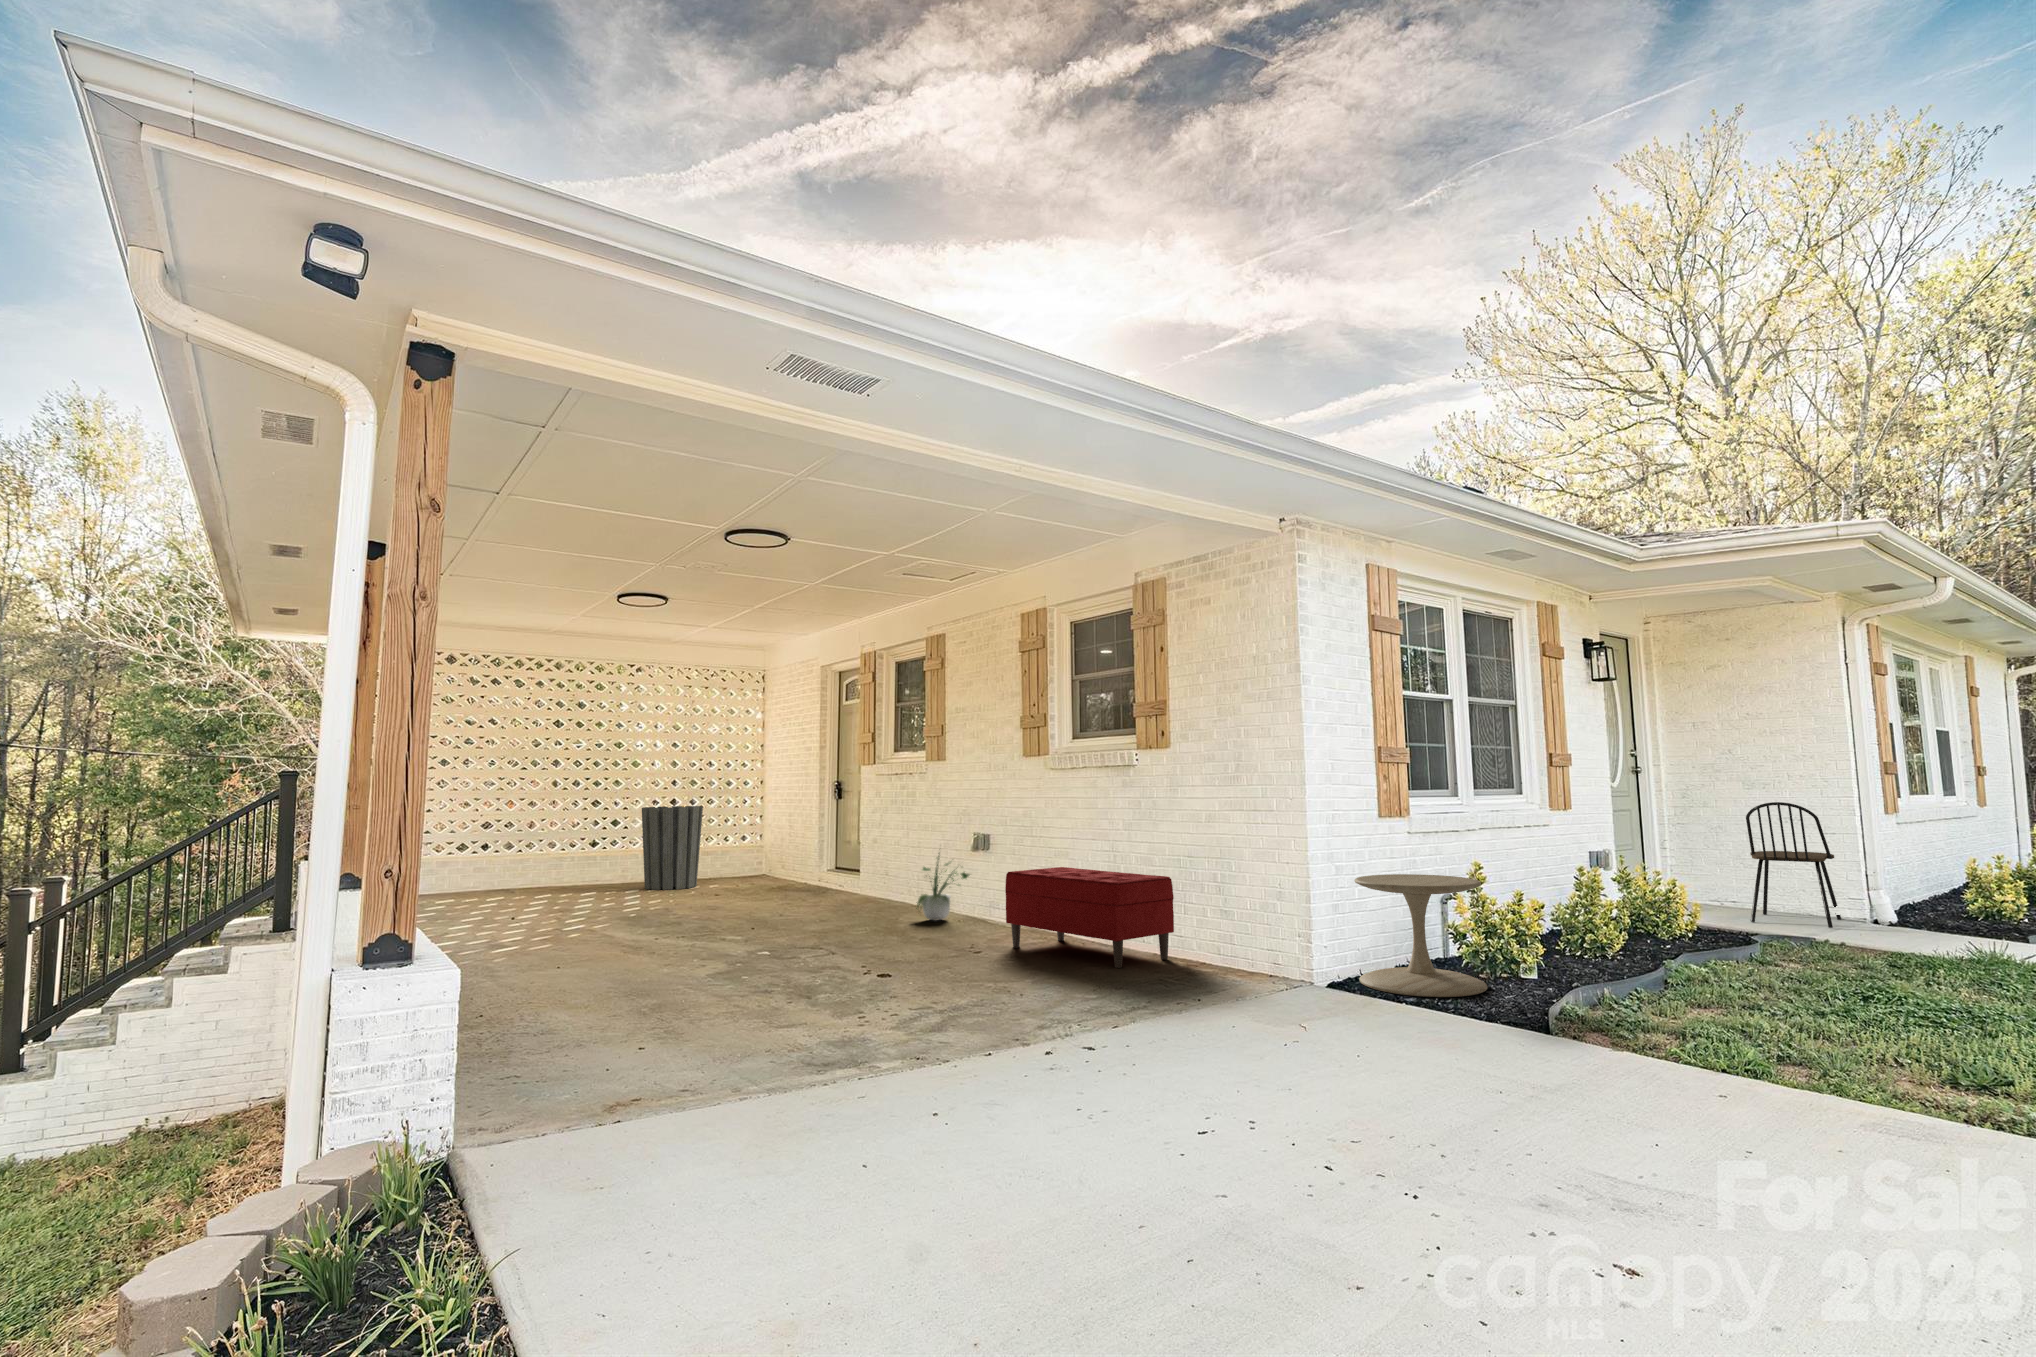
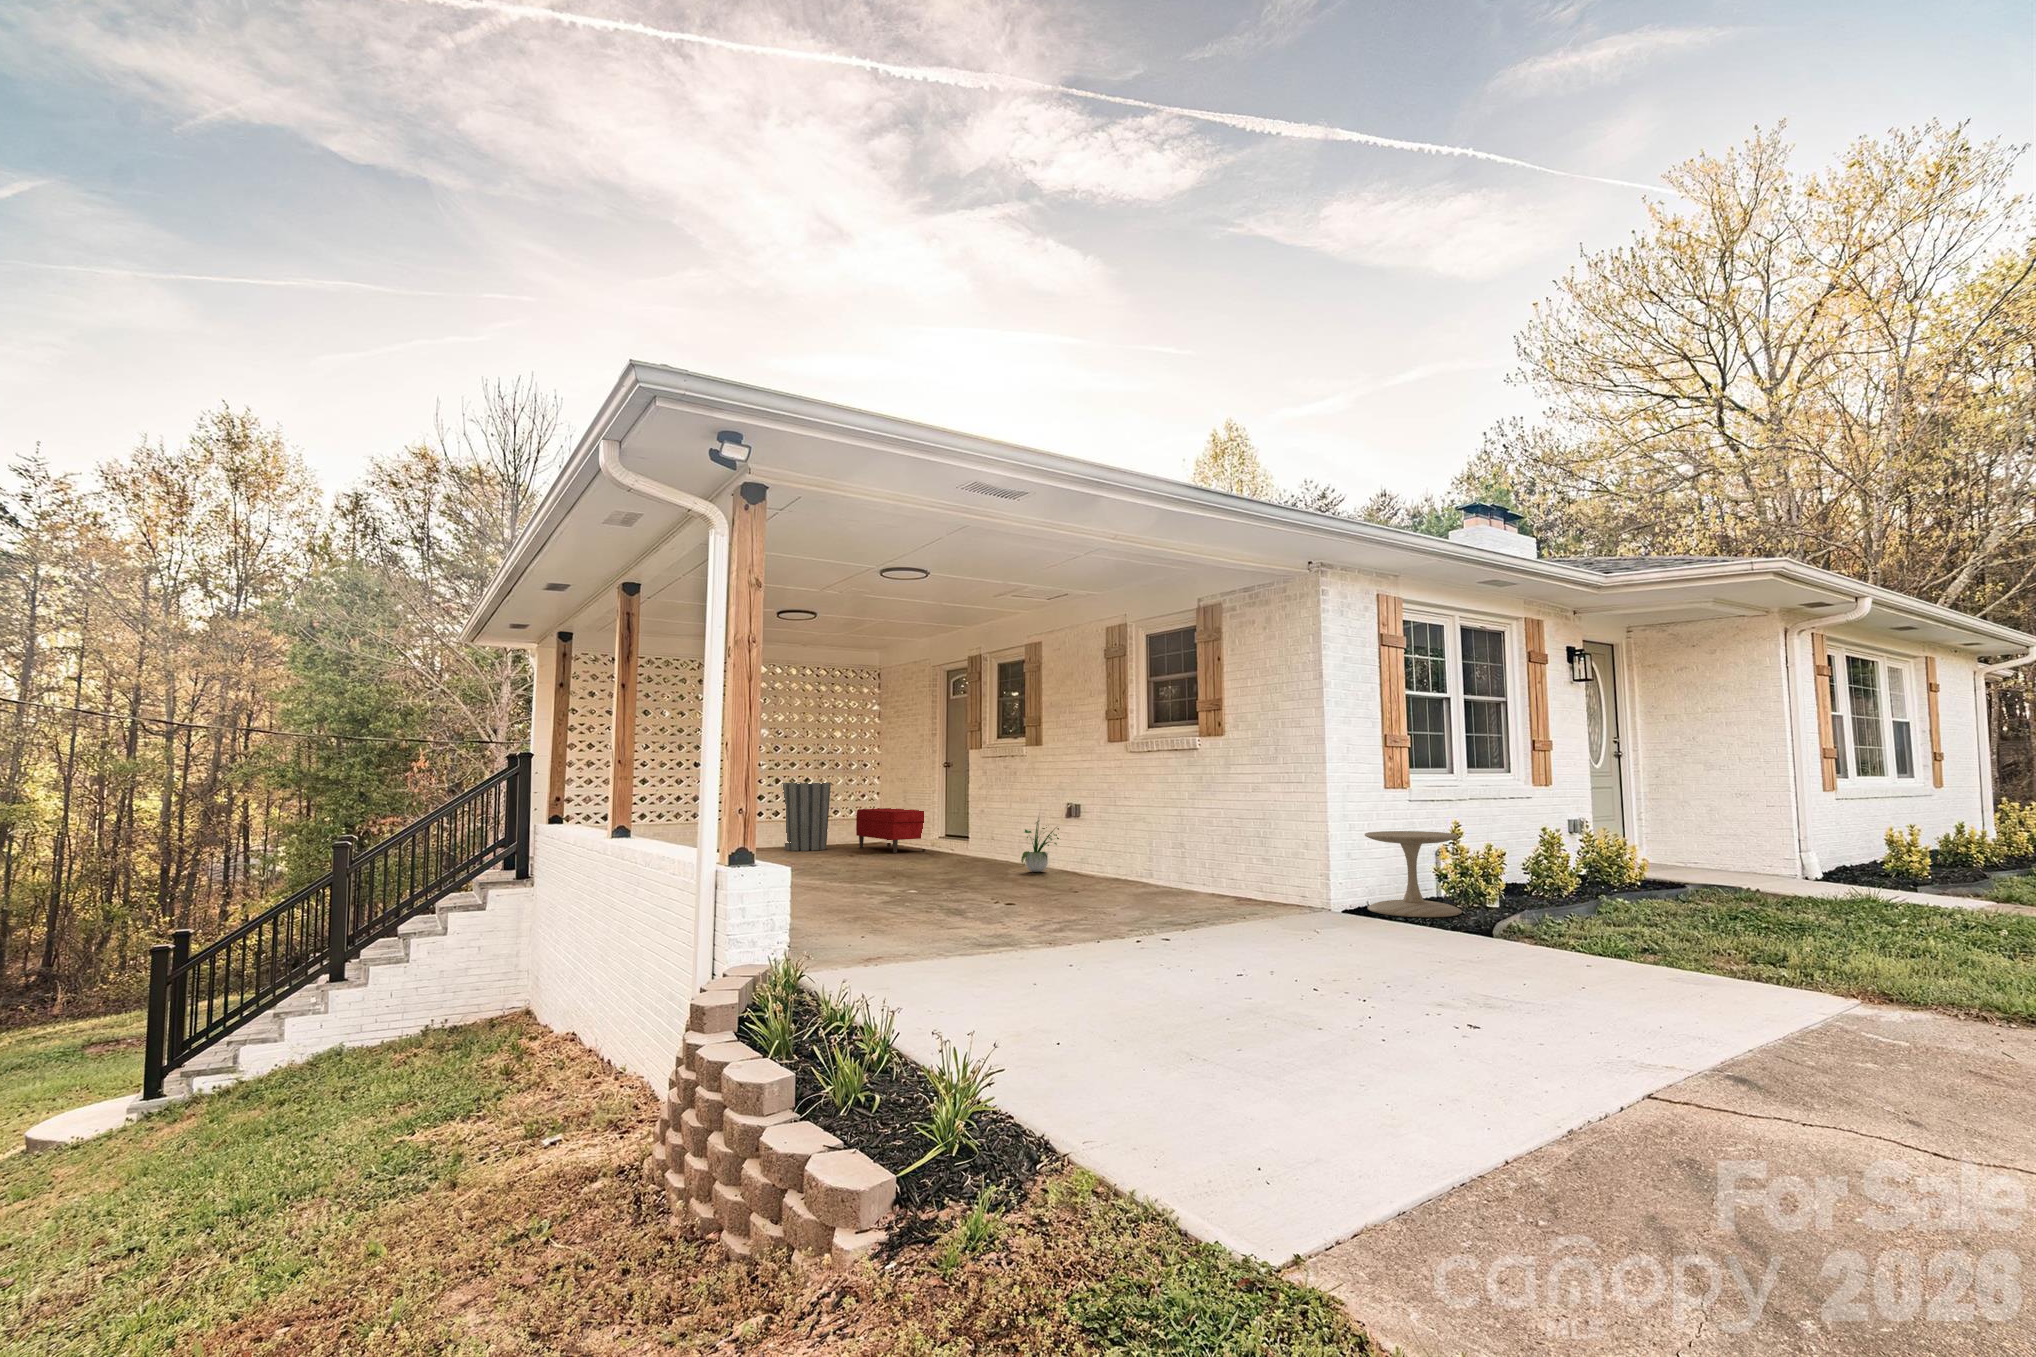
chair: present [1746,802,1841,928] -> none [1700,781,1780,882]
bench: present [1005,867,1174,968] -> present [856,808,926,853]

